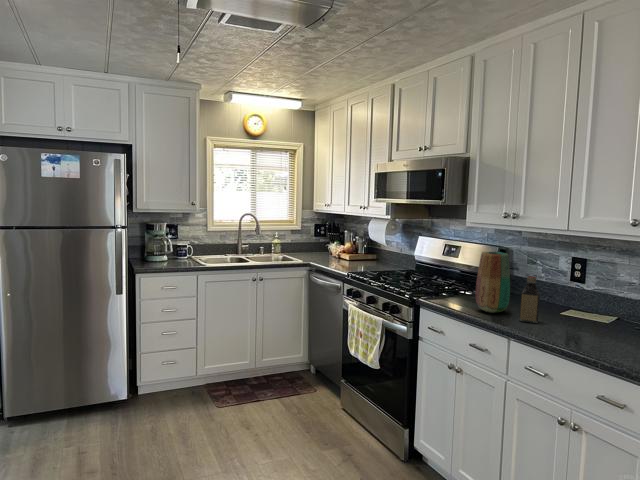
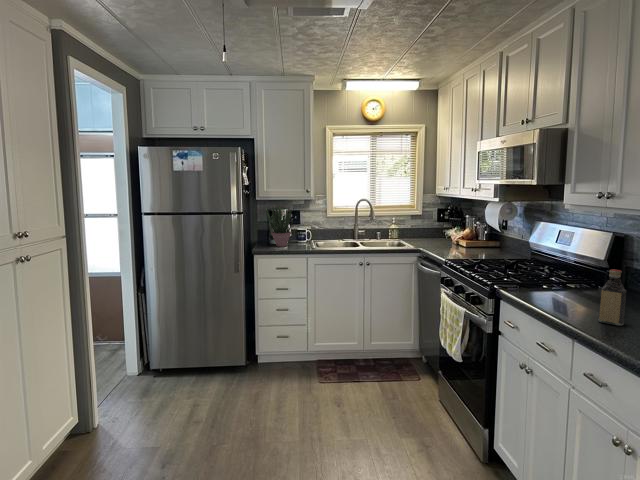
potted plant: none [146,219,179,264] -> present [266,206,293,247]
vase: present [476,252,510,313] -> none [555,239,596,310]

